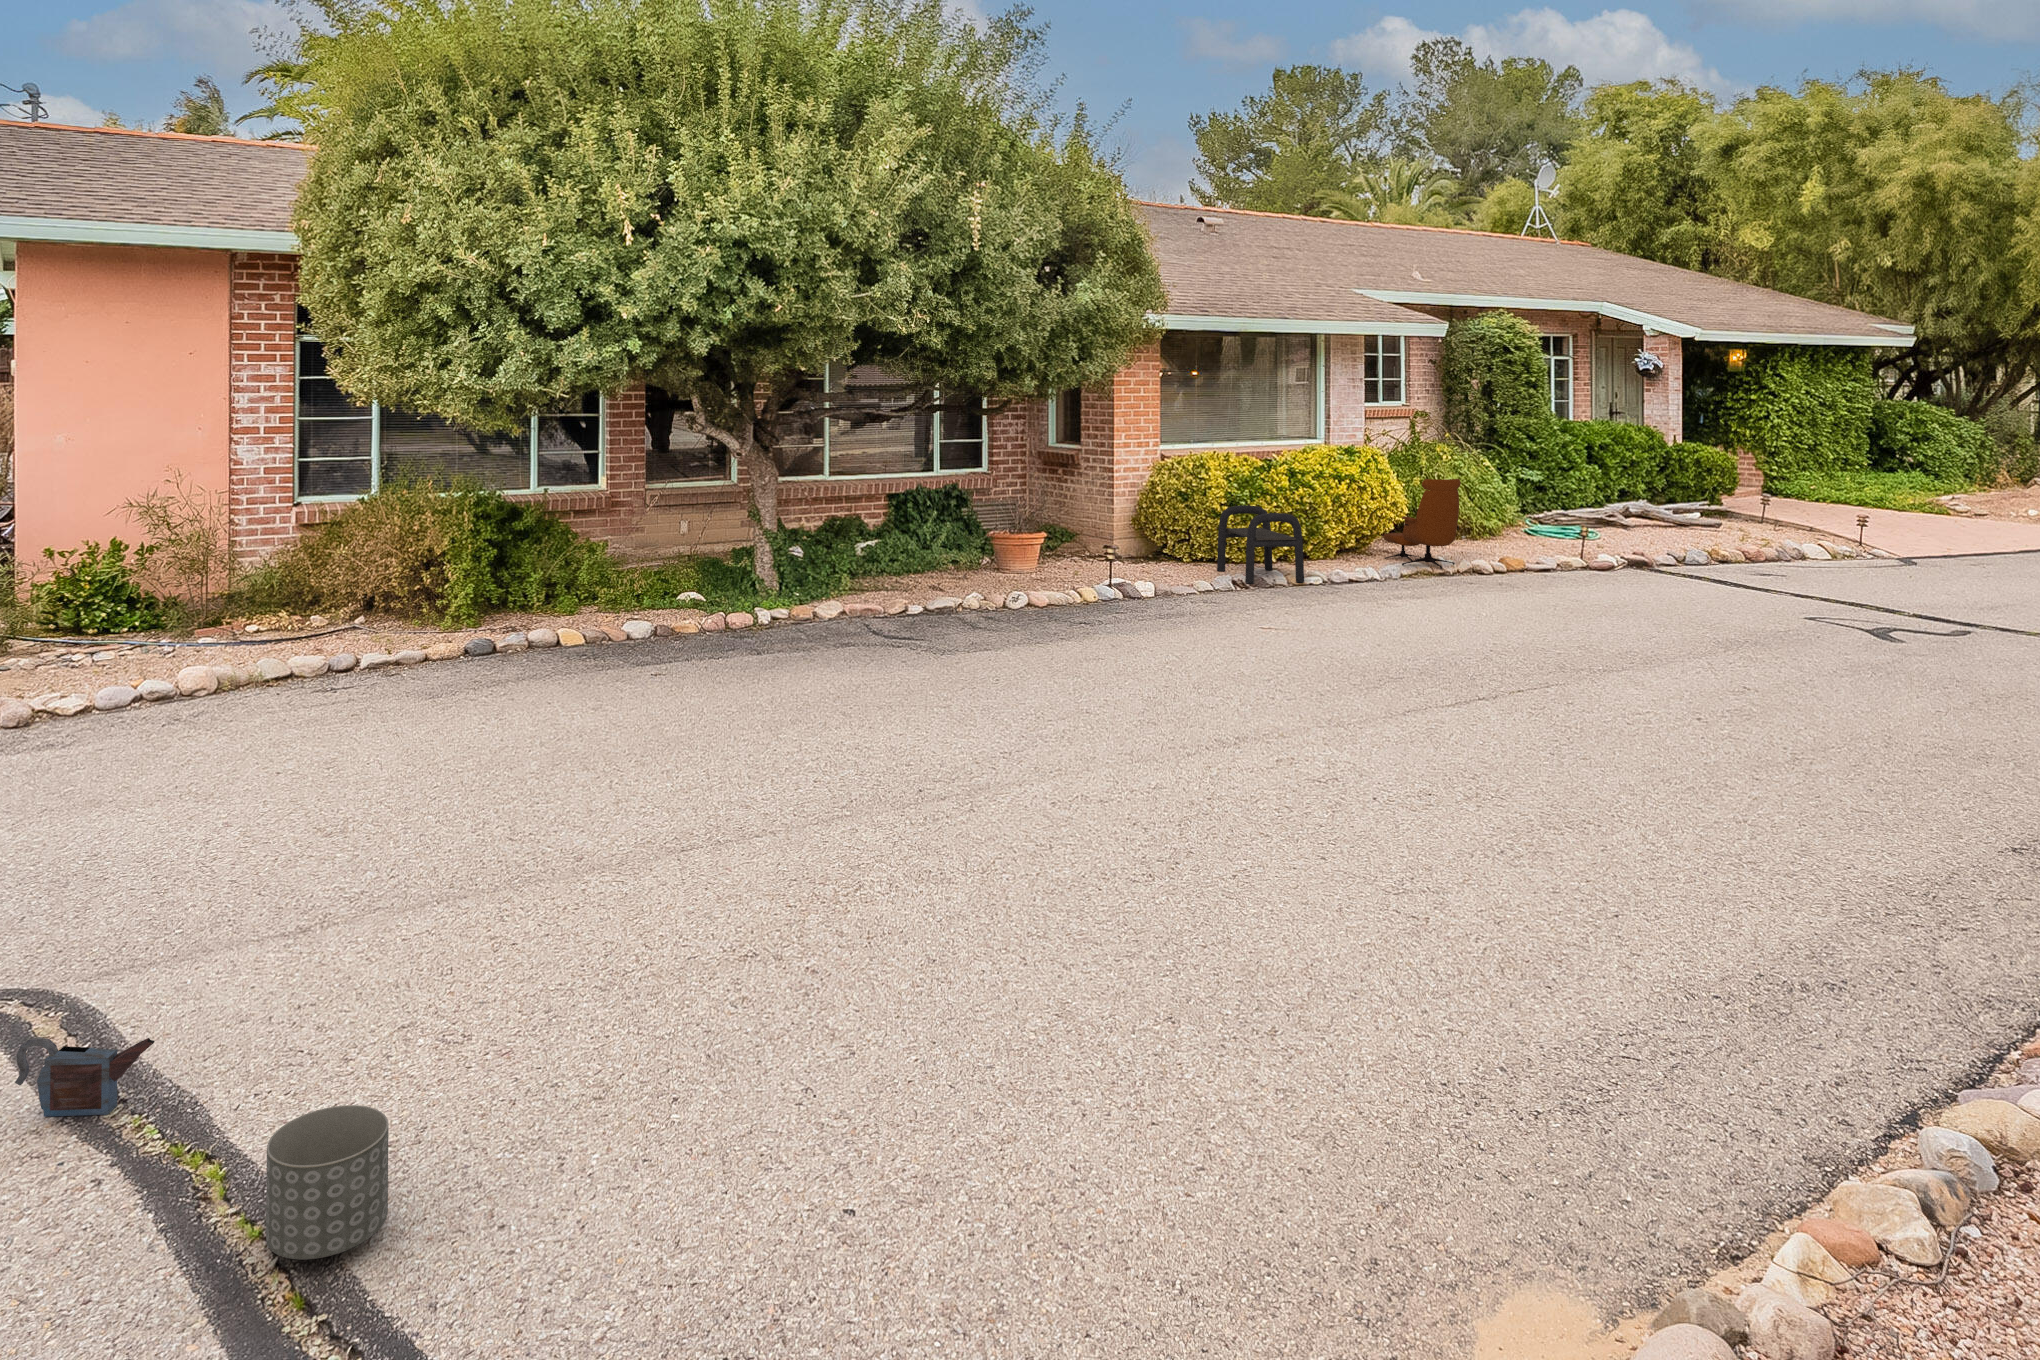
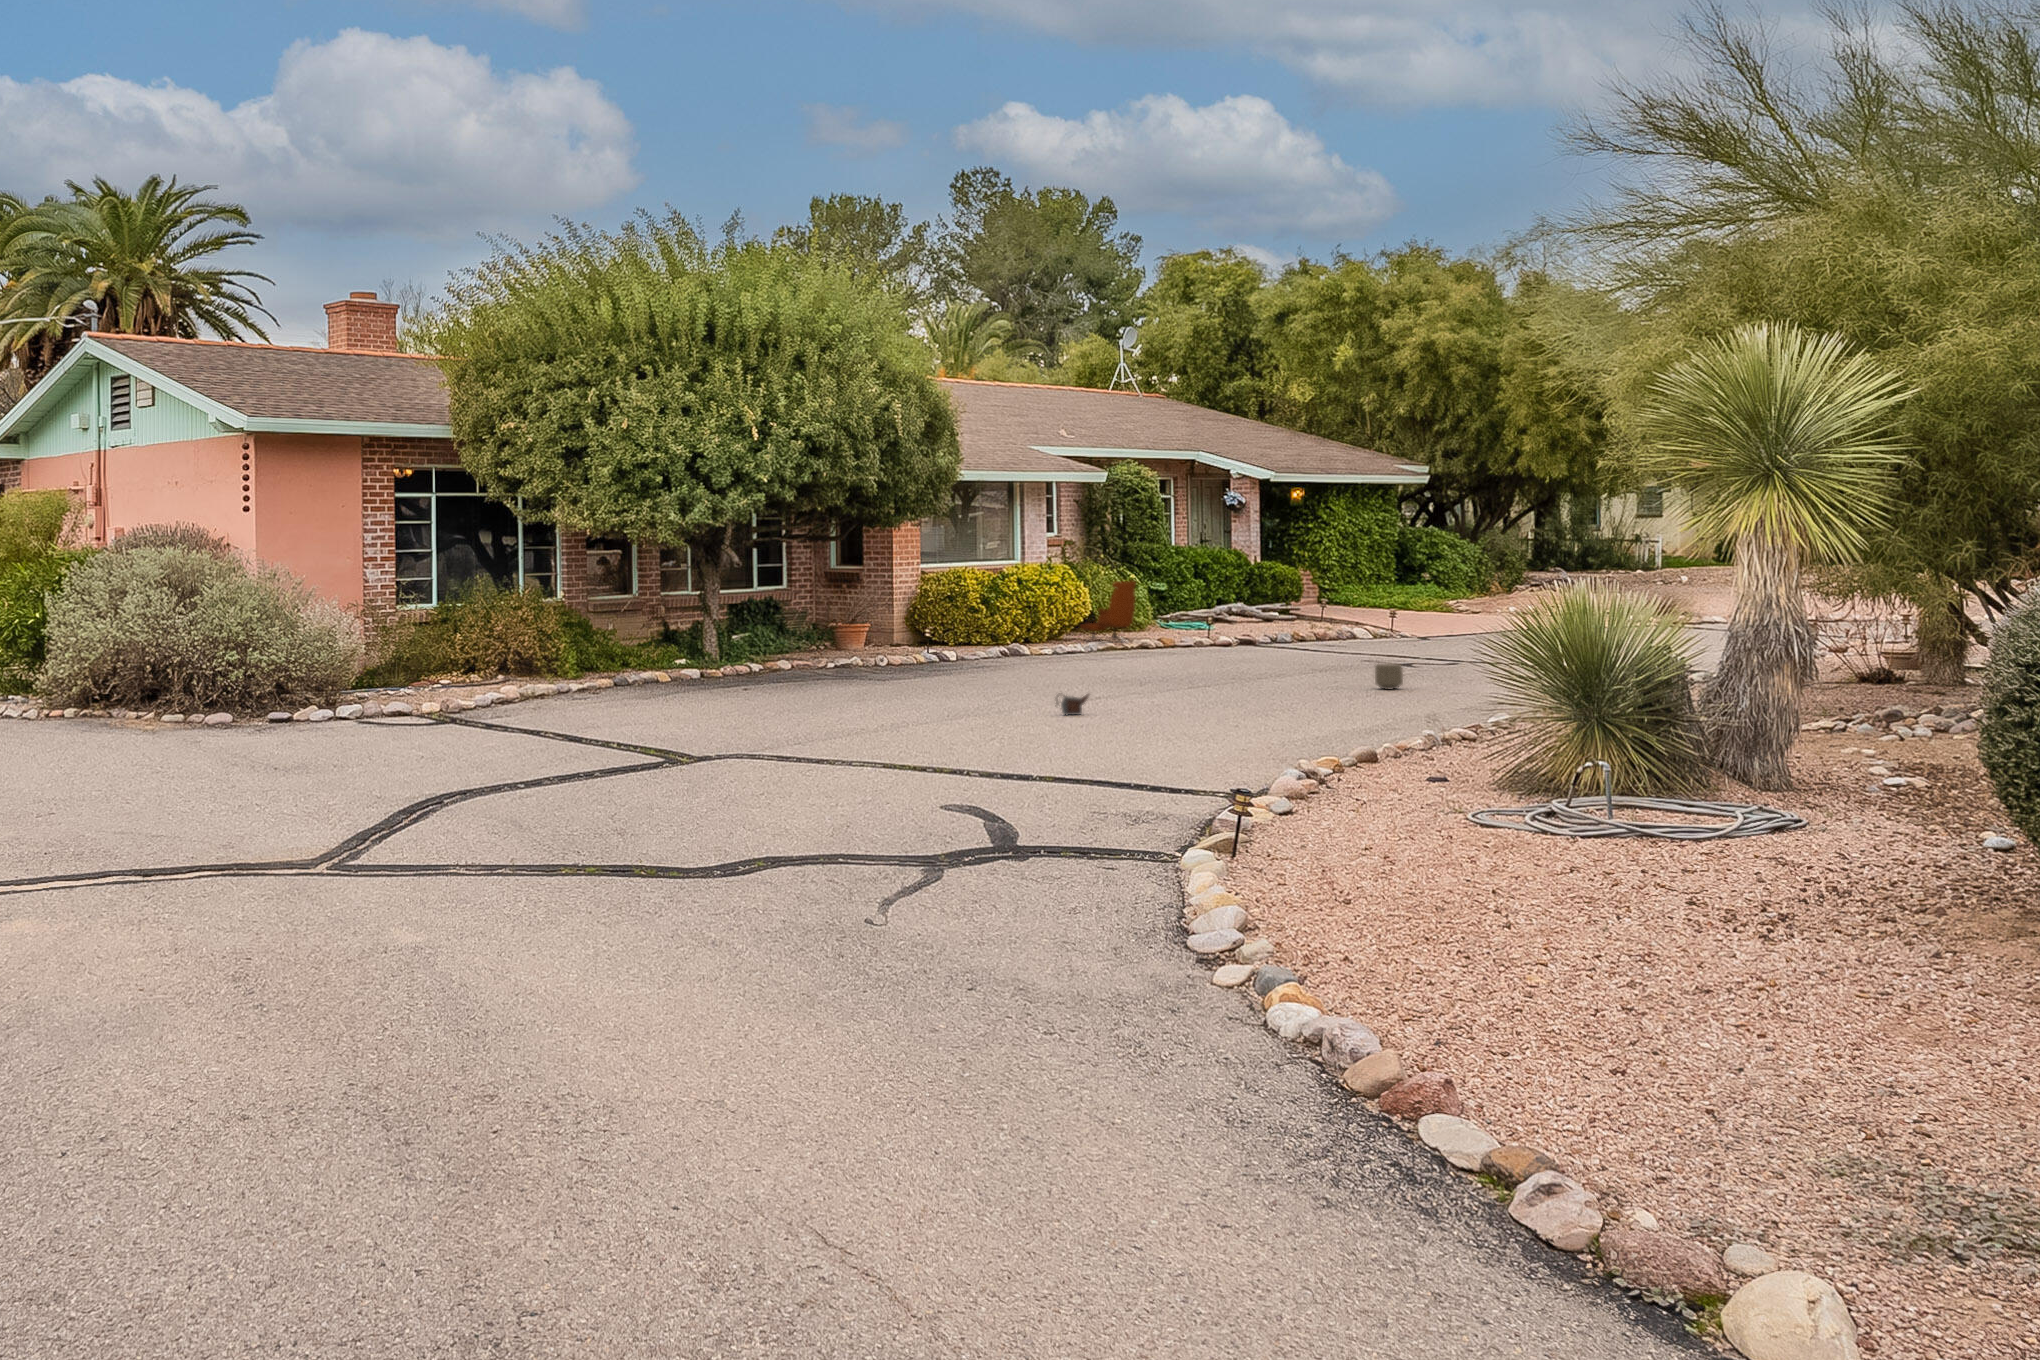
bench: present [1217,505,1304,584] -> none [983,603,1049,651]
watering can: present [15,1037,154,1117] -> present [1056,694,1089,715]
planter: present [266,1105,389,1260] -> present [1375,664,1403,689]

